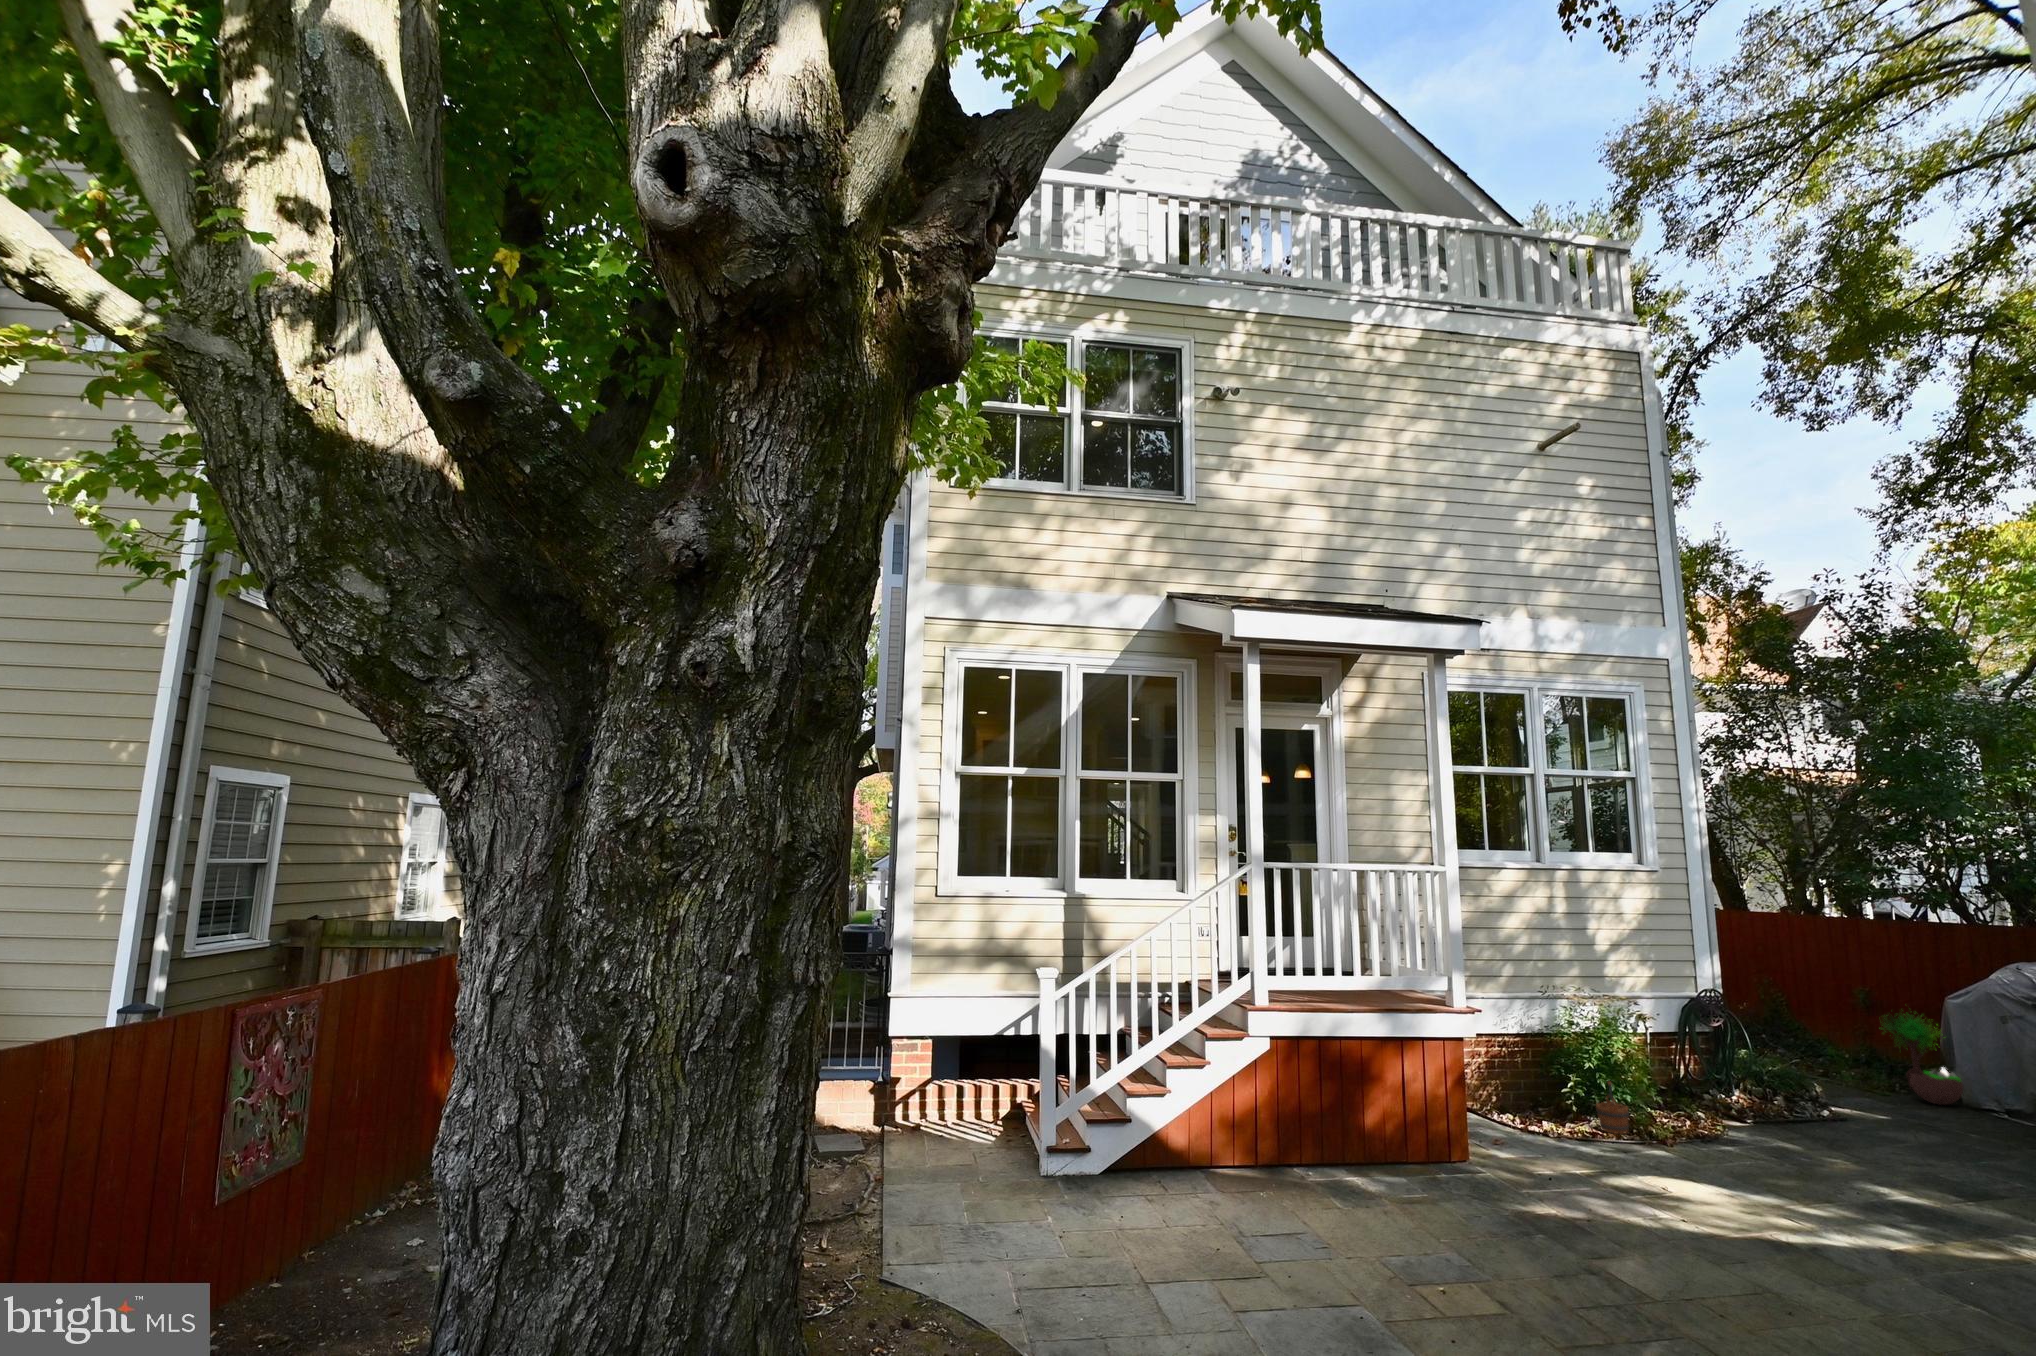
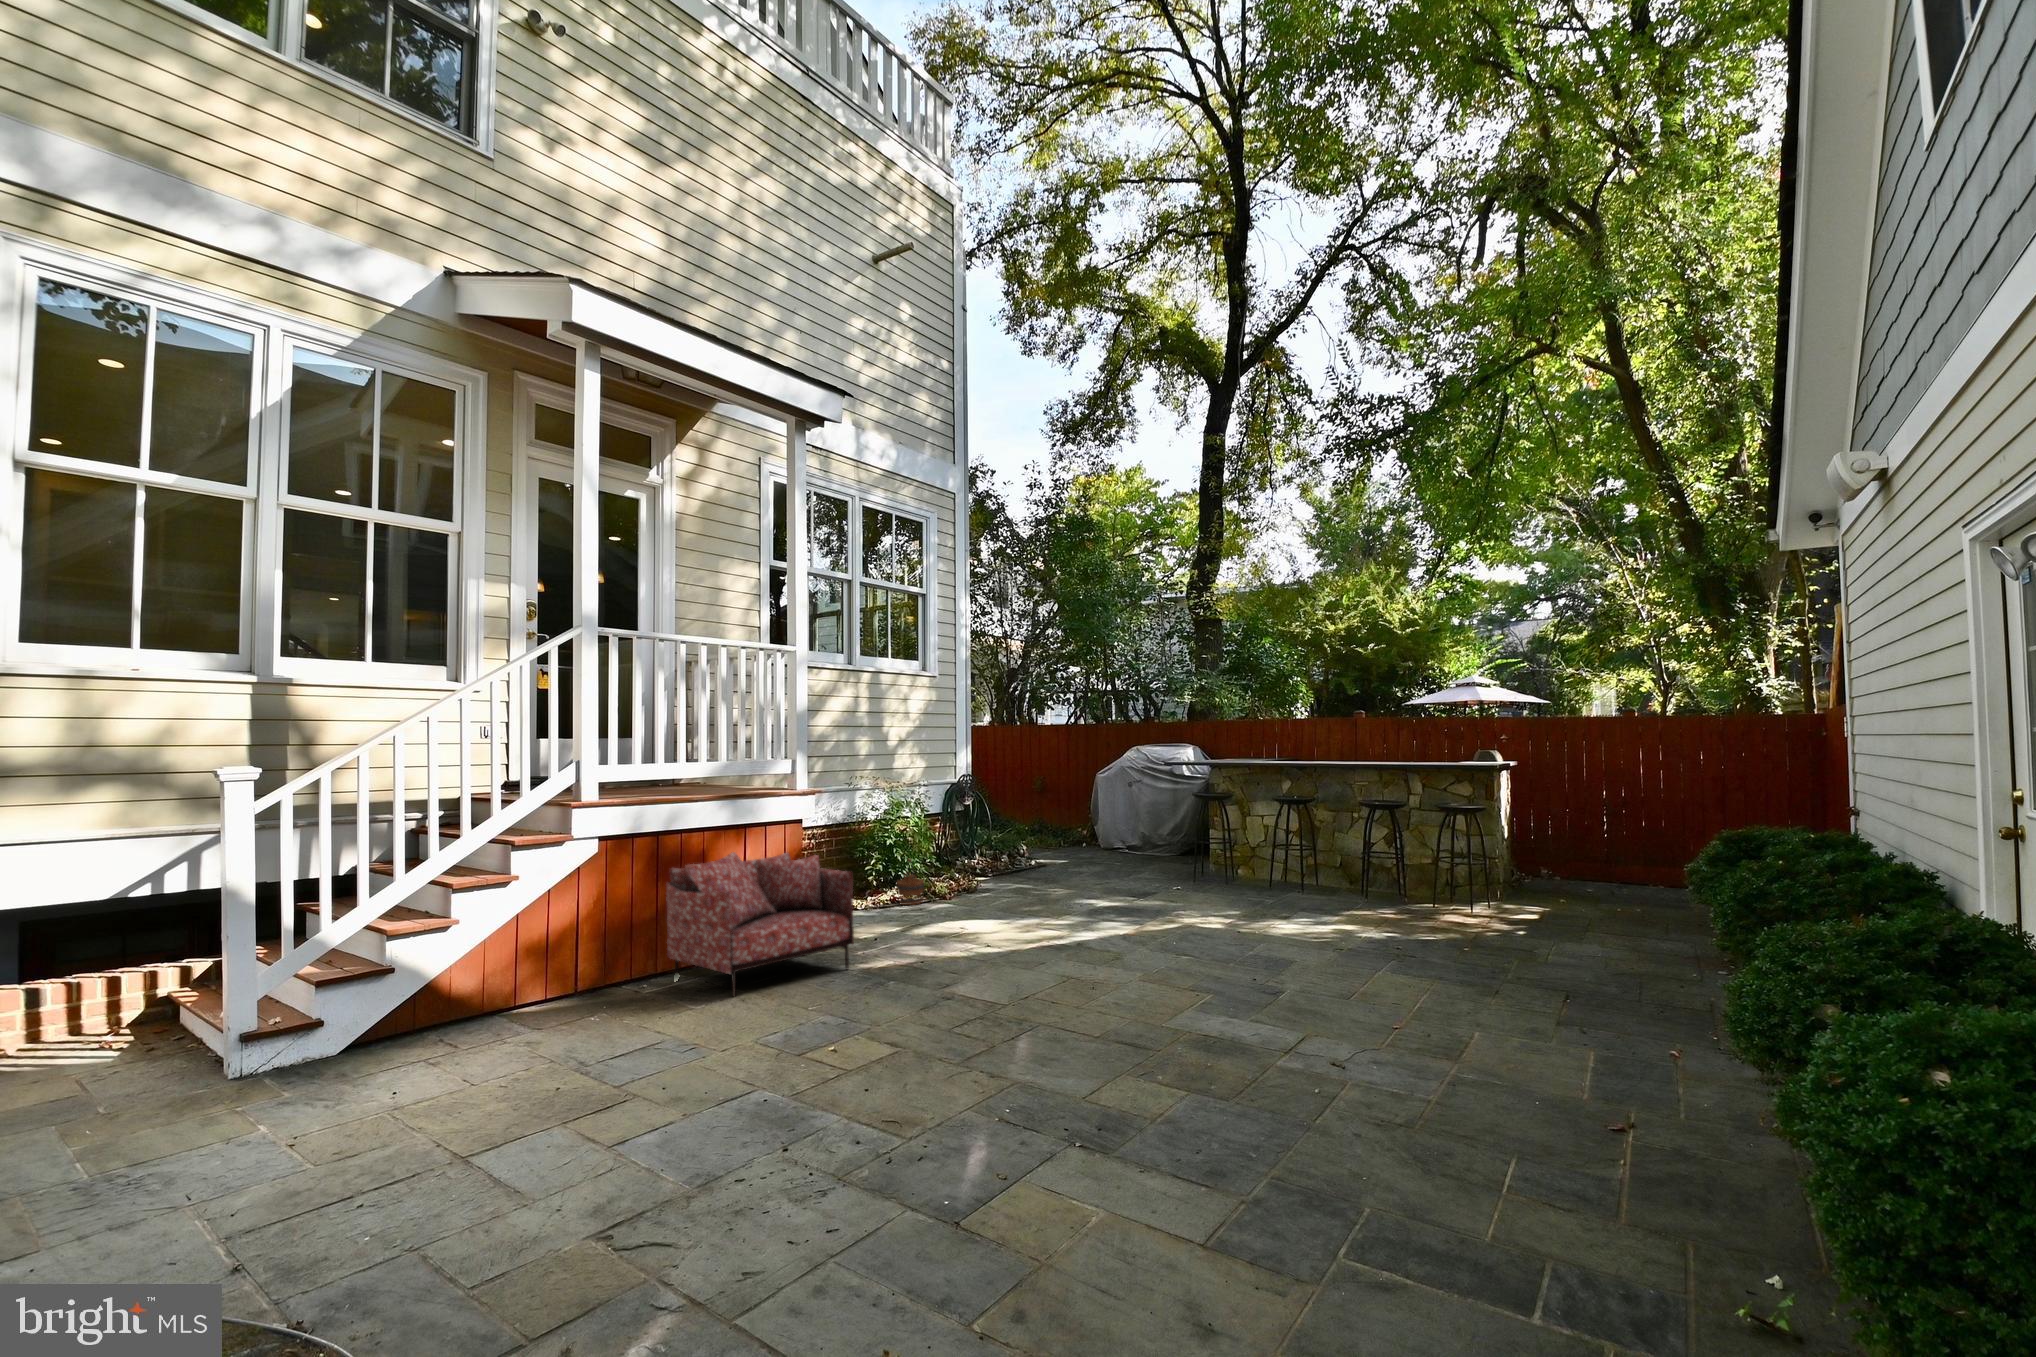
potted tree: present [1879,1010,1963,1105] -> none [1060,782,1108,855]
armchair: none [1326,1063,1494,1199] -> present [666,852,854,997]

